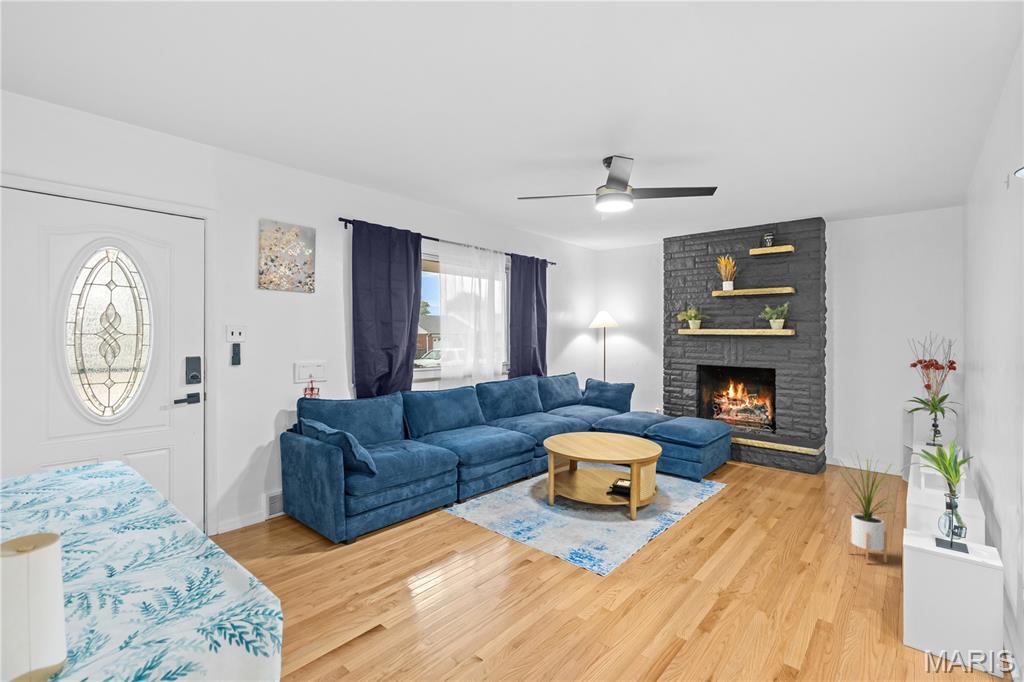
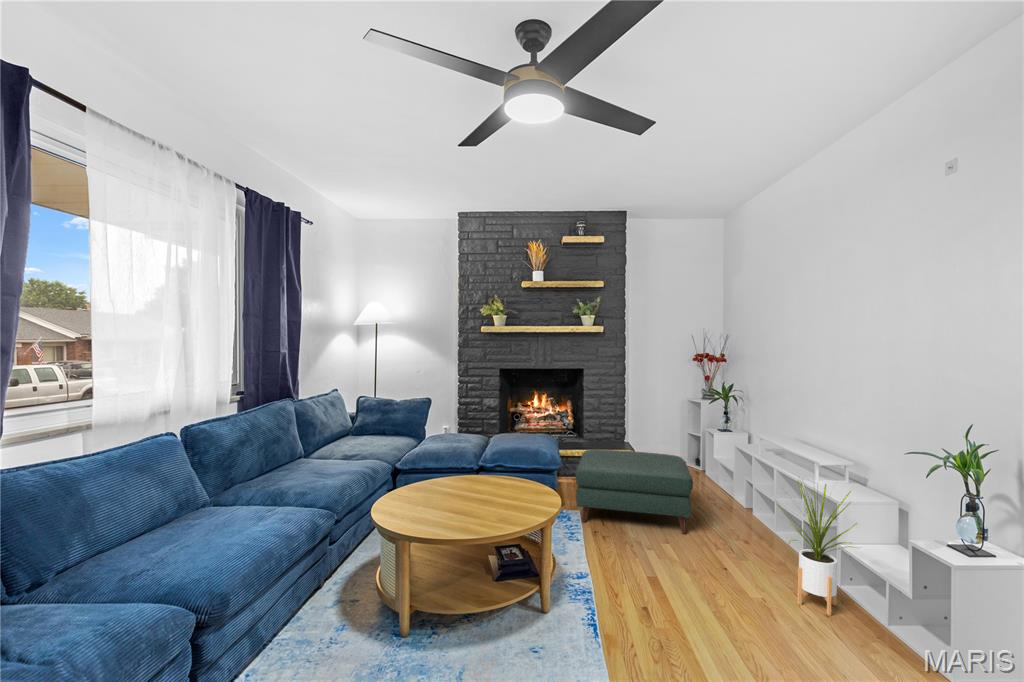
ottoman: none [721,433,842,506] -> present [575,449,693,534]

